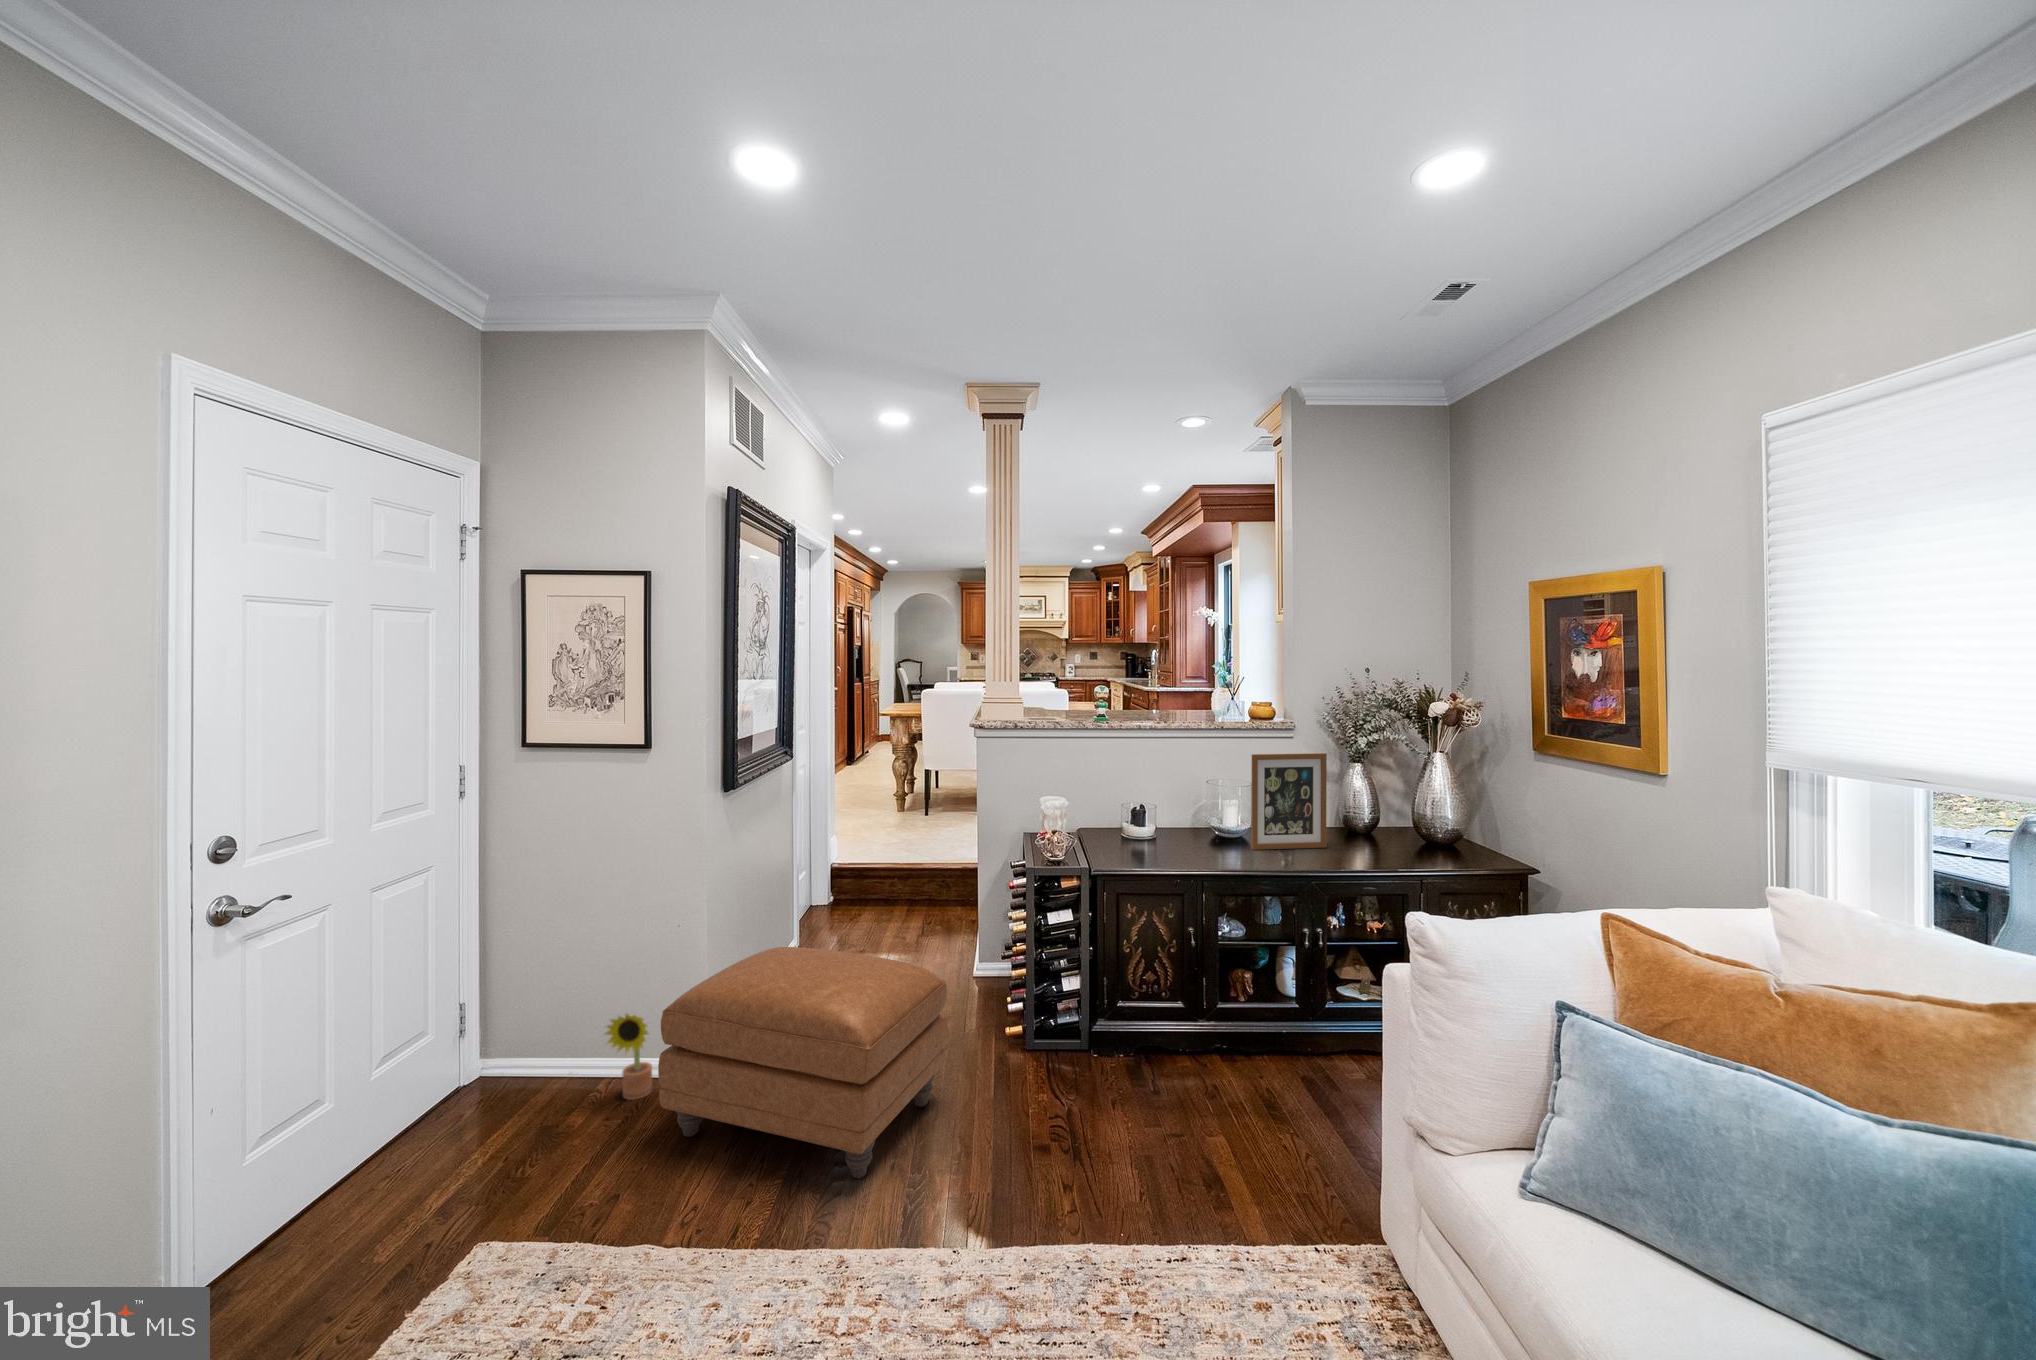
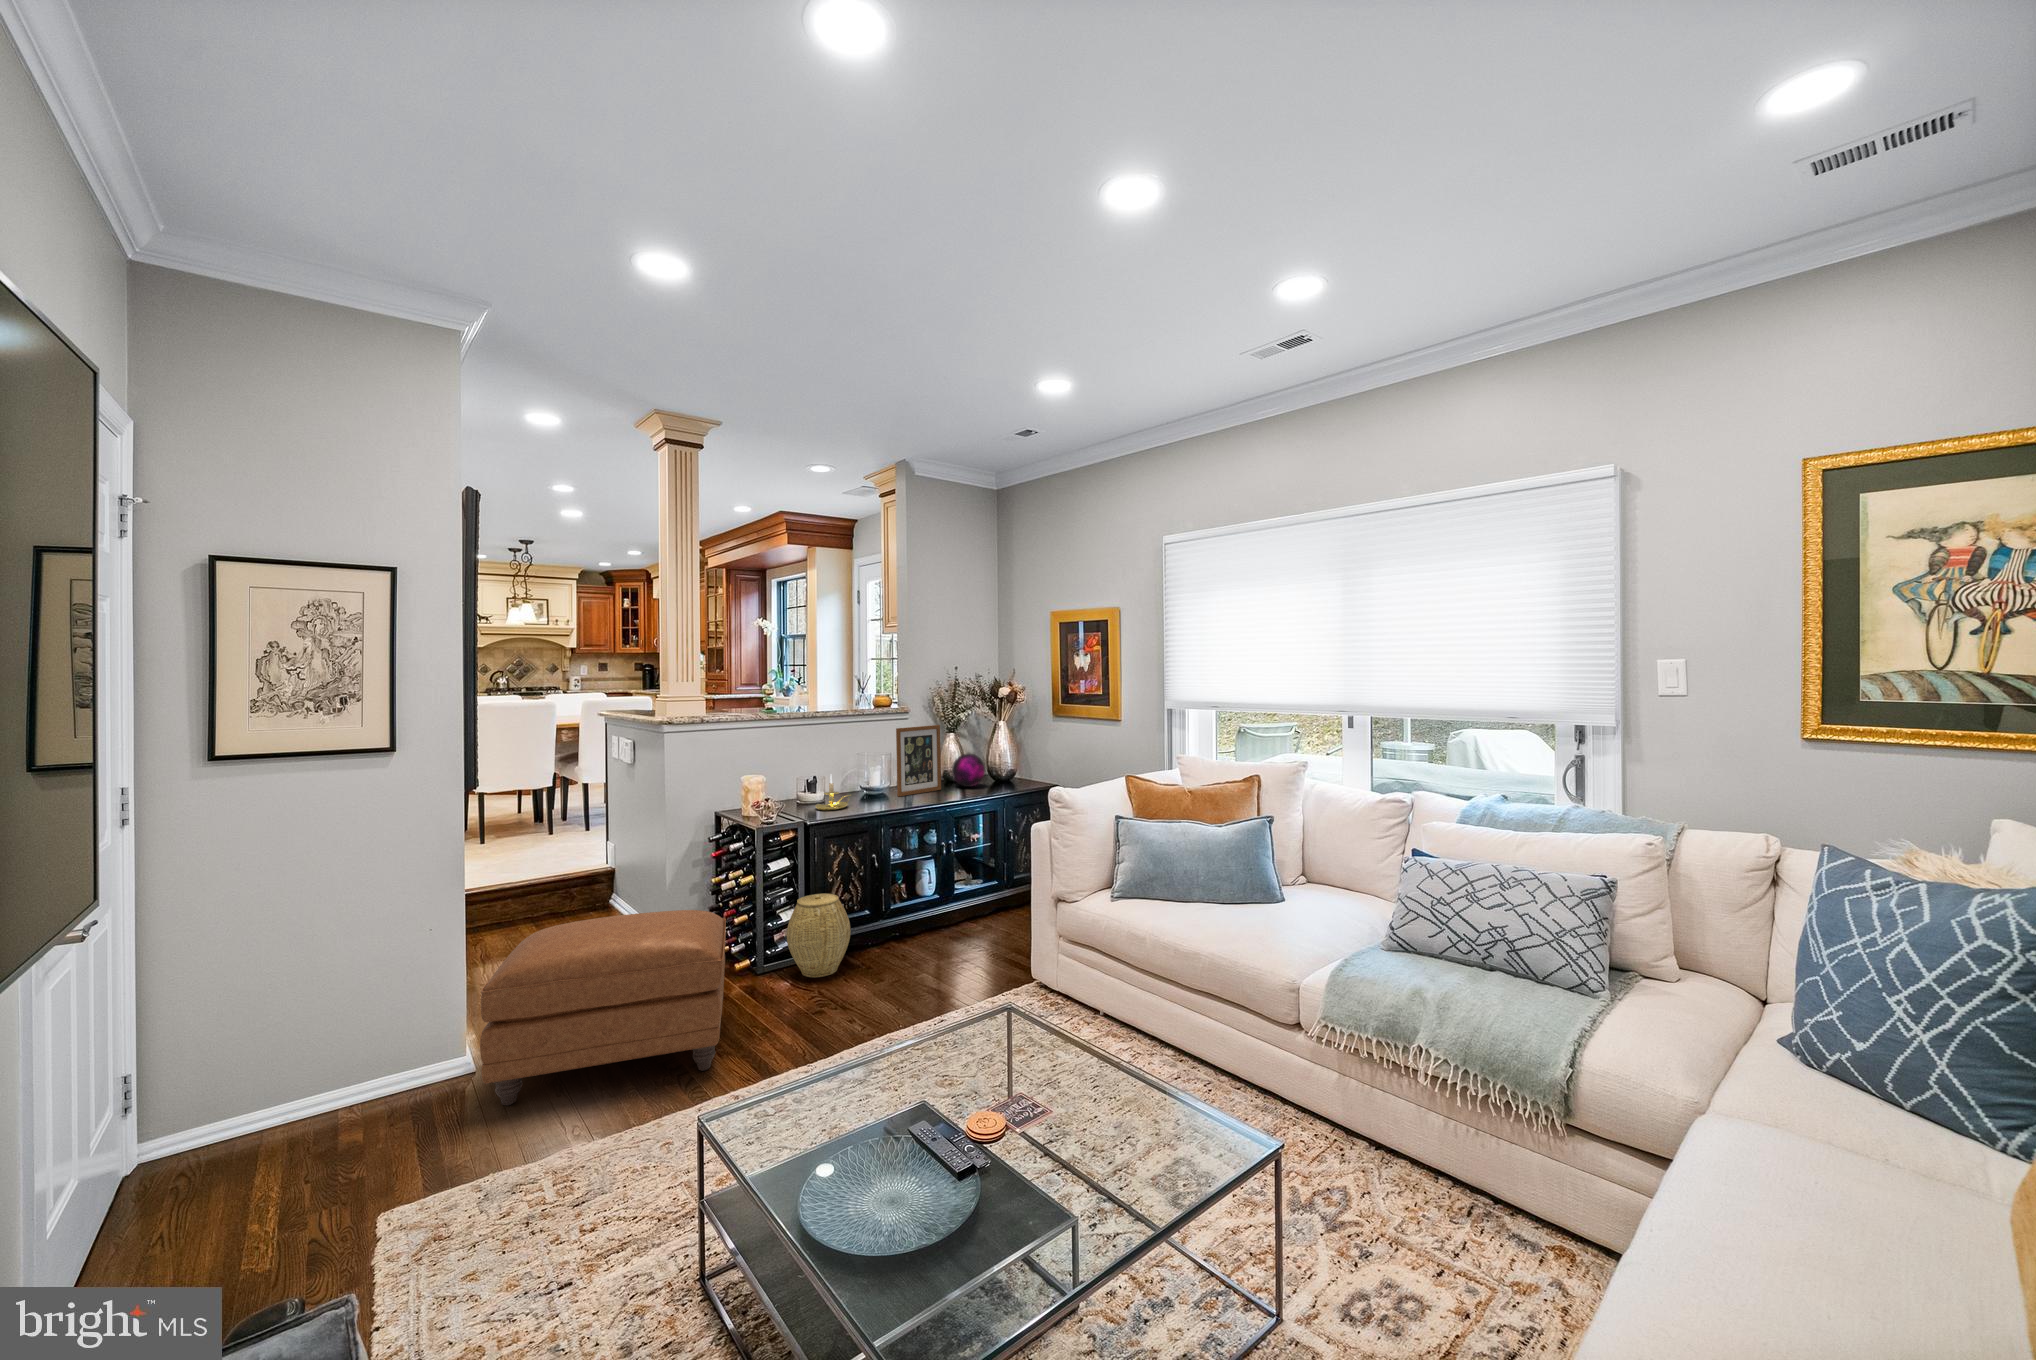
decorative orb: none [1348,799,1403,849] -> present [952,753,985,787]
candle holder: none [1123,810,1175,858] -> present [815,775,850,810]
woven basket: none [1051,967,1133,1083] -> present [787,893,851,977]
decorative plant: present [605,1014,652,1100] -> none [368,1018,429,1112]

